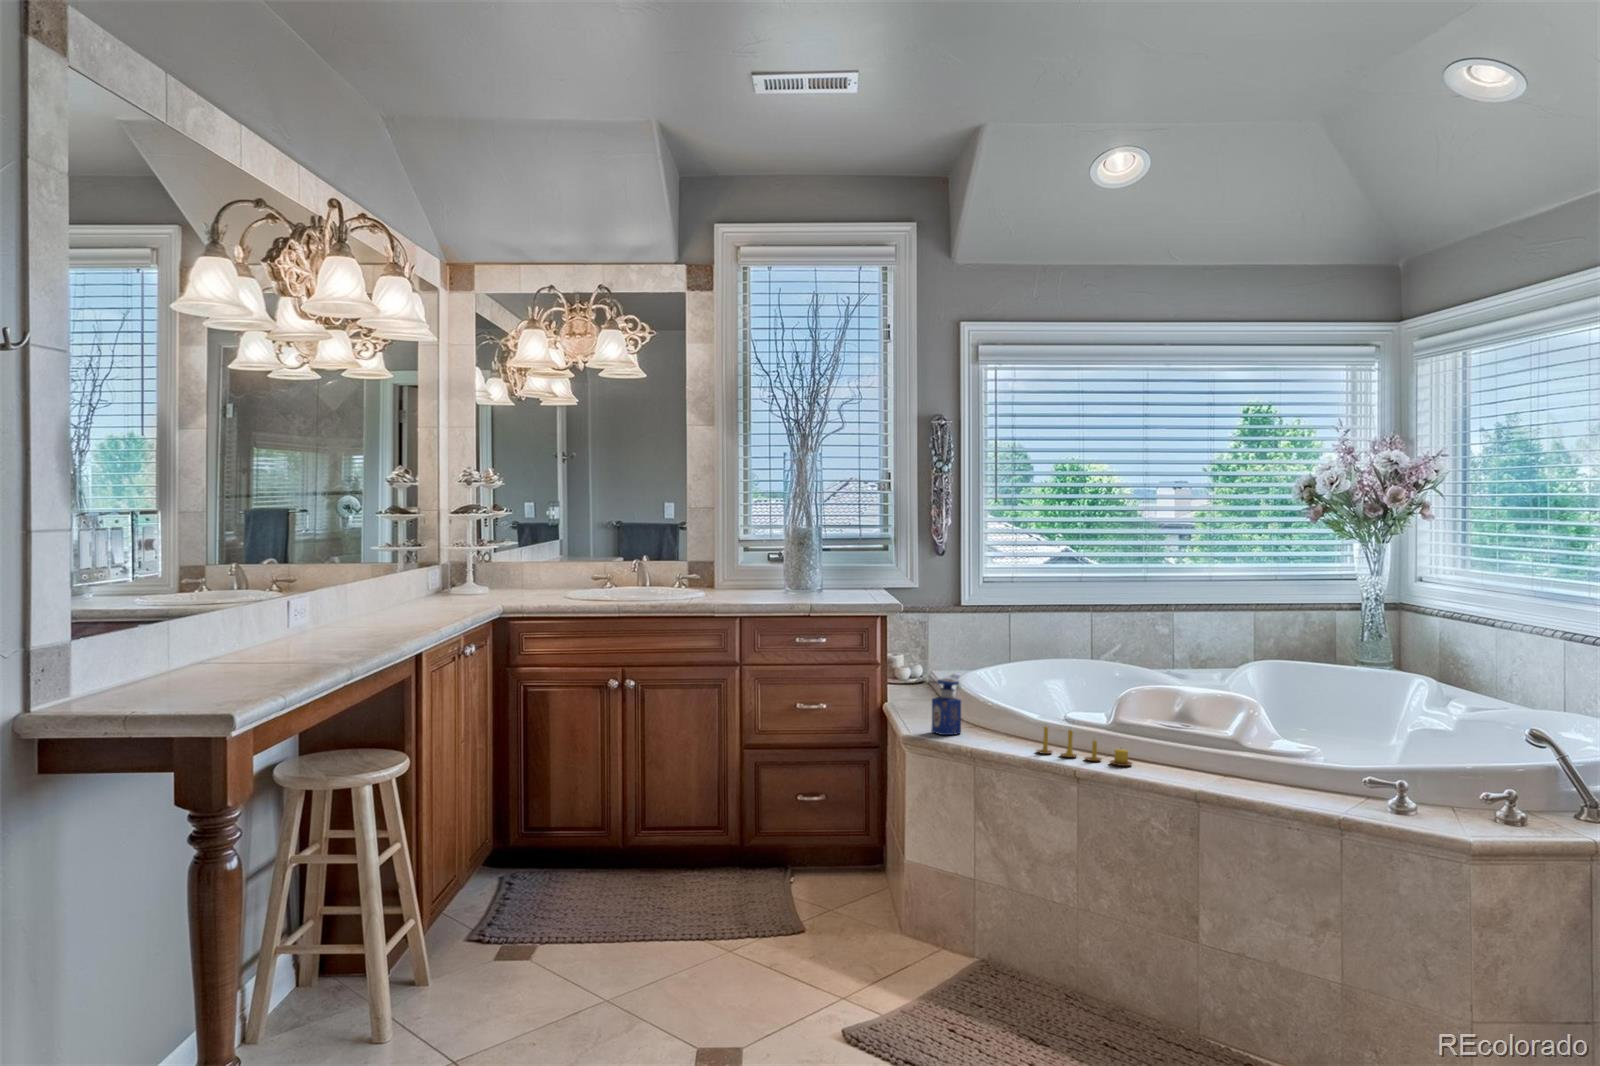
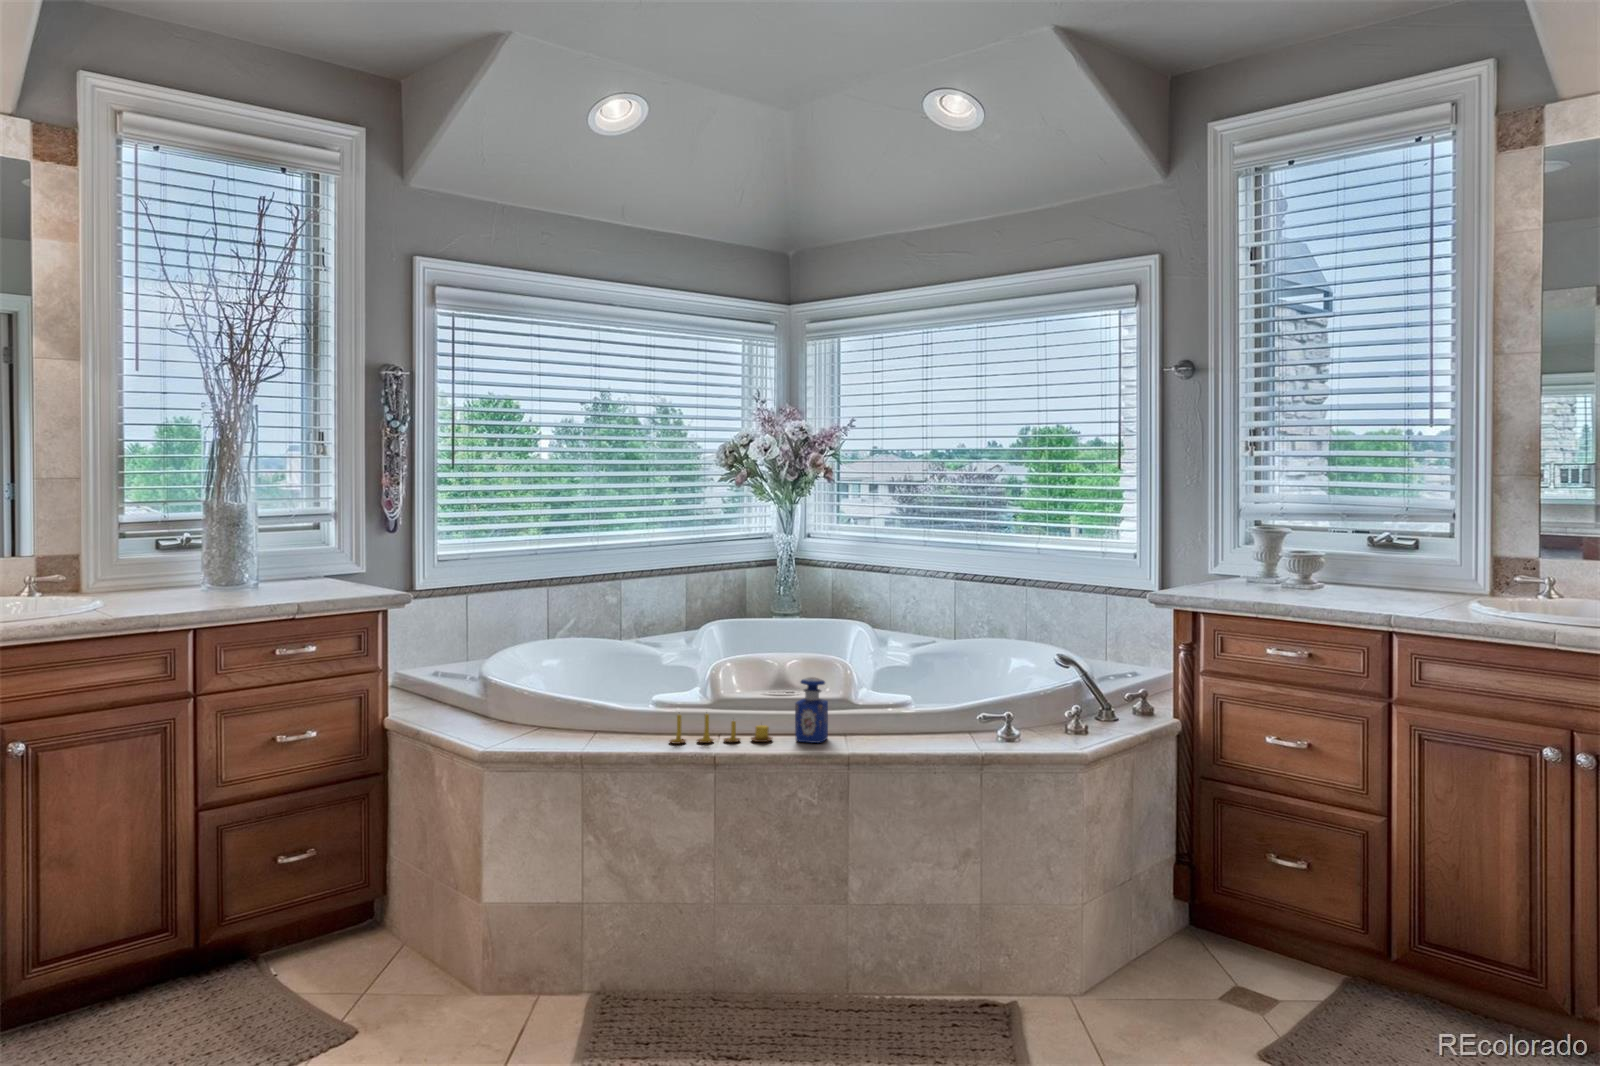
perfume bottle: present [931,678,962,735] -> present [795,677,828,743]

